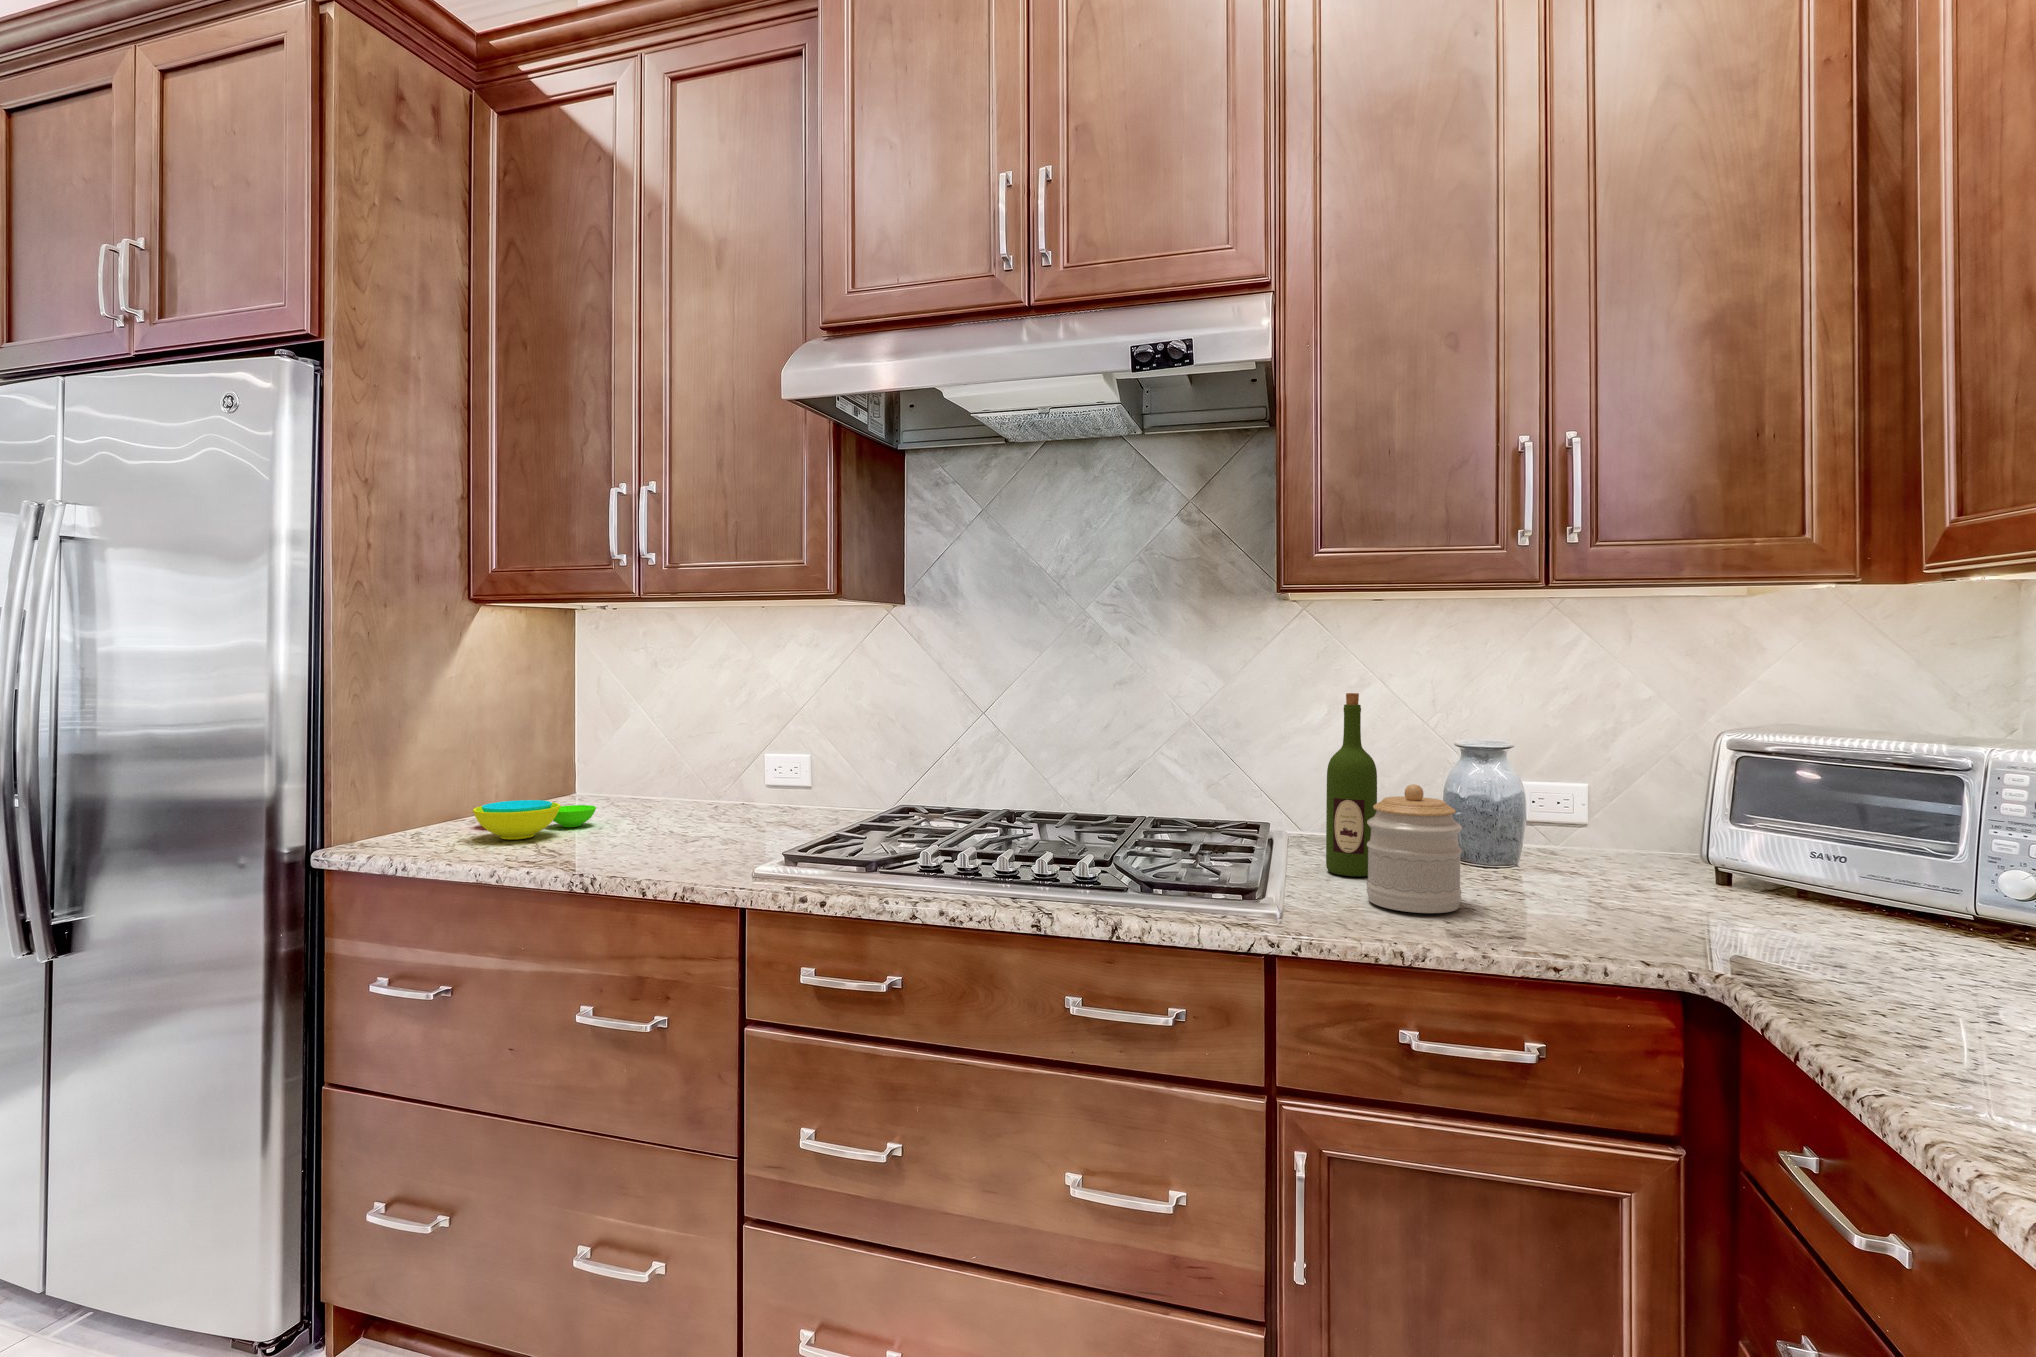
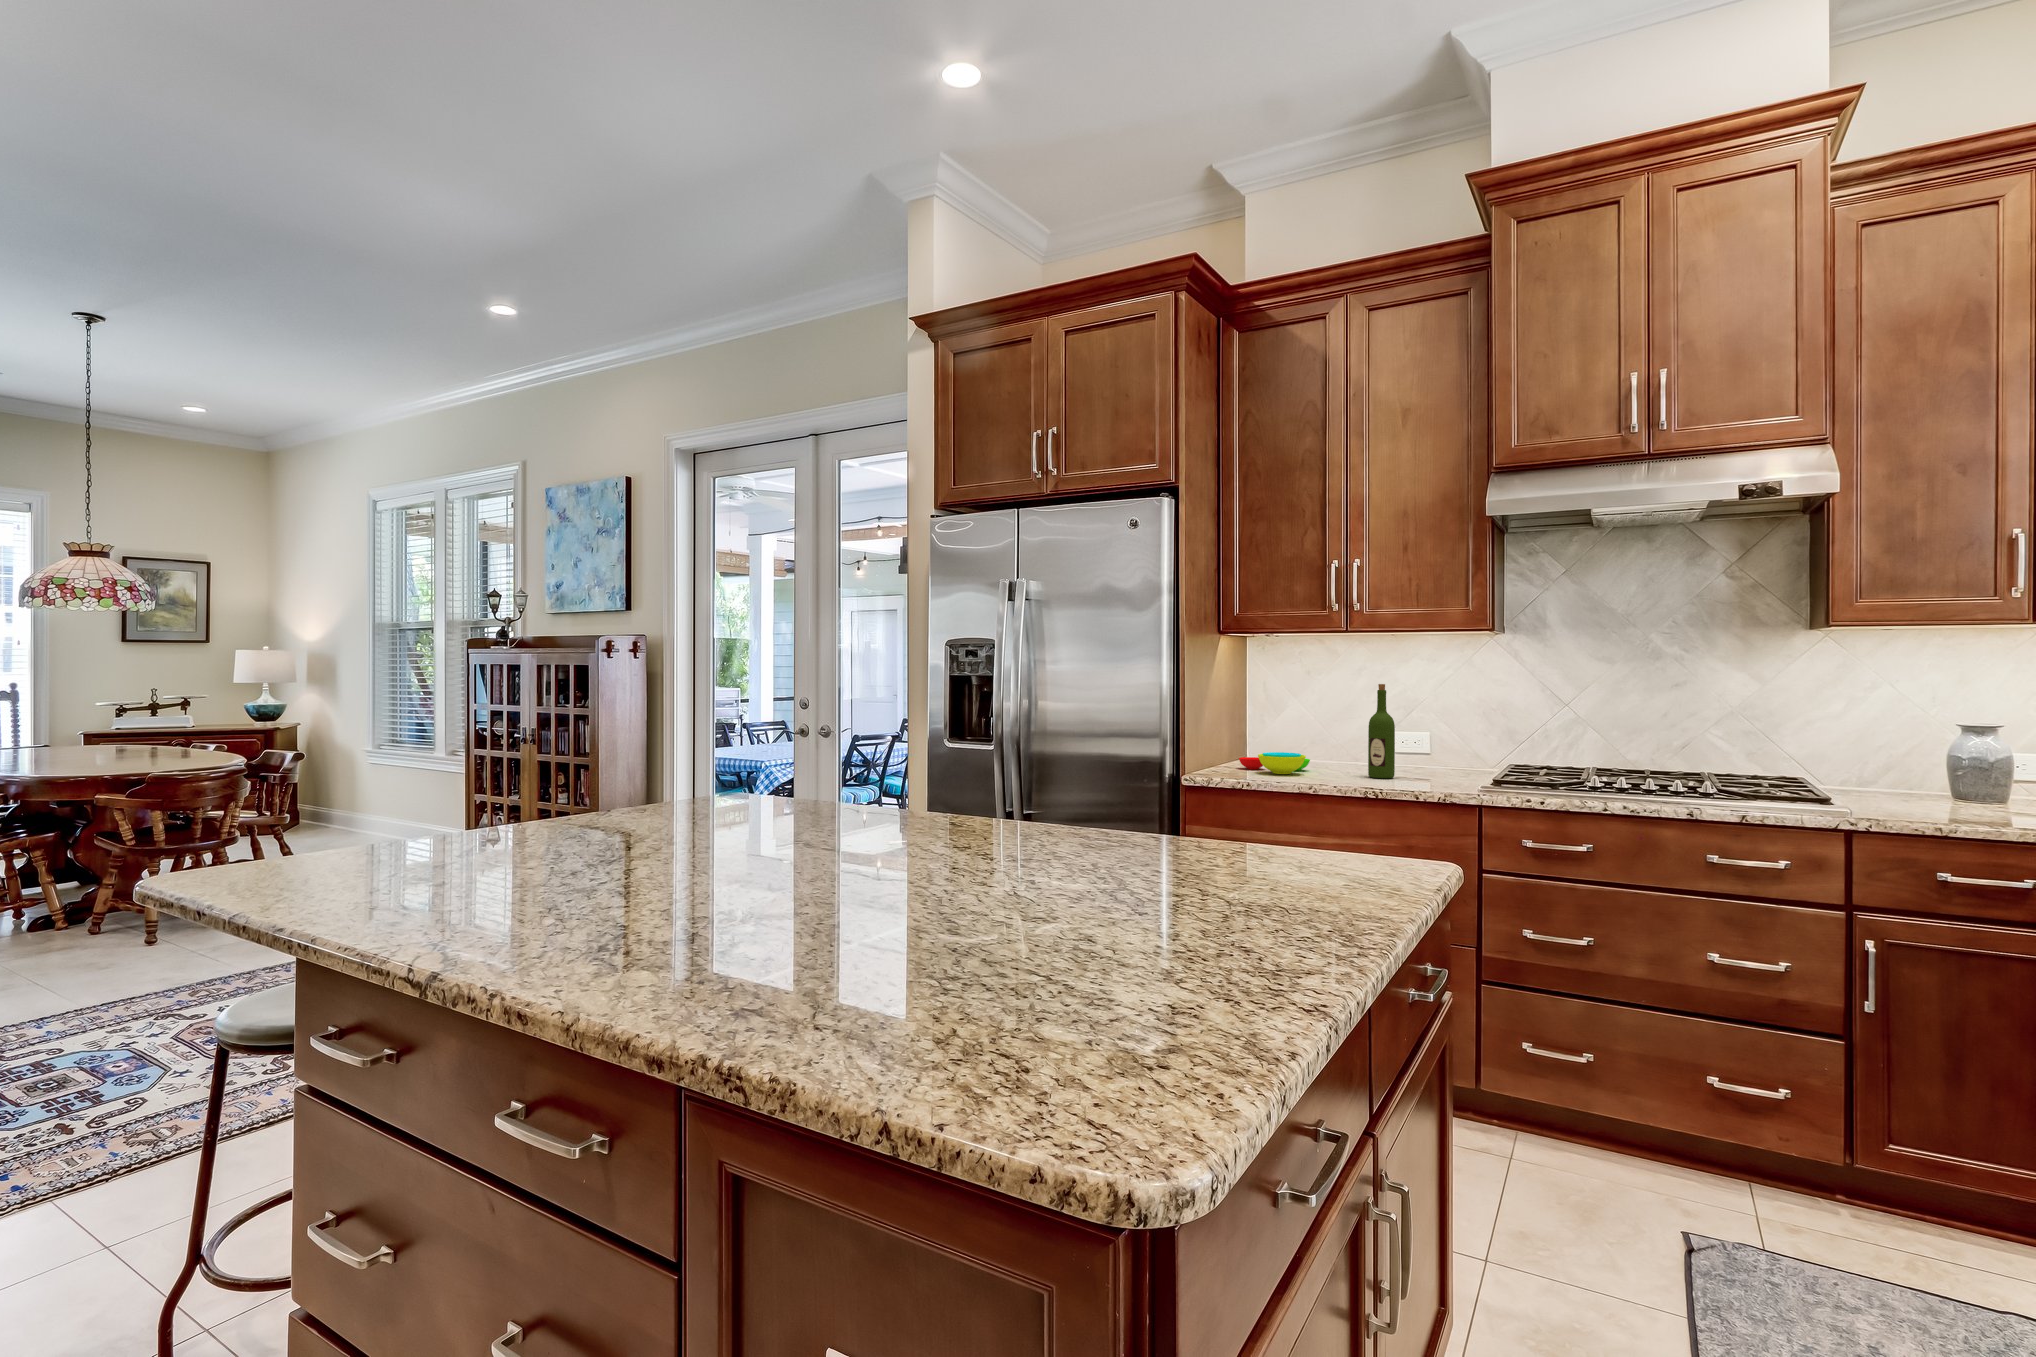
wine bottle: present [1326,693,1377,876] -> present [1368,684,1395,778]
jar: present [1366,784,1462,913] -> none [1904,741,1975,816]

